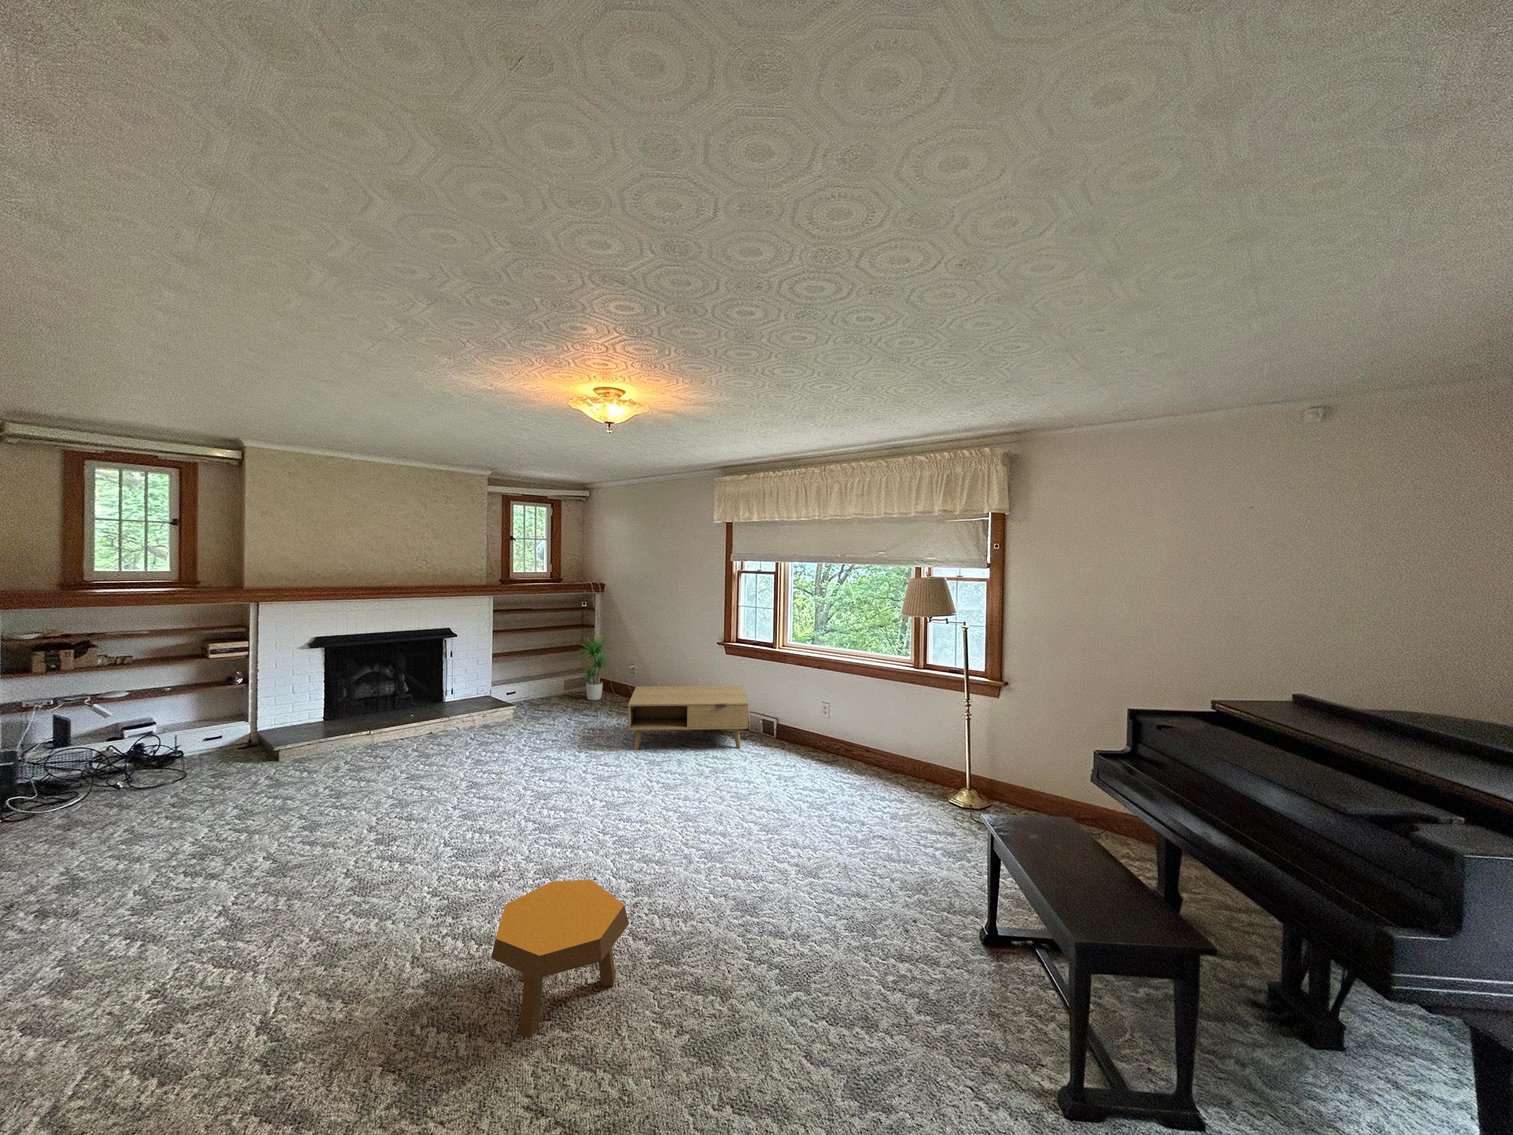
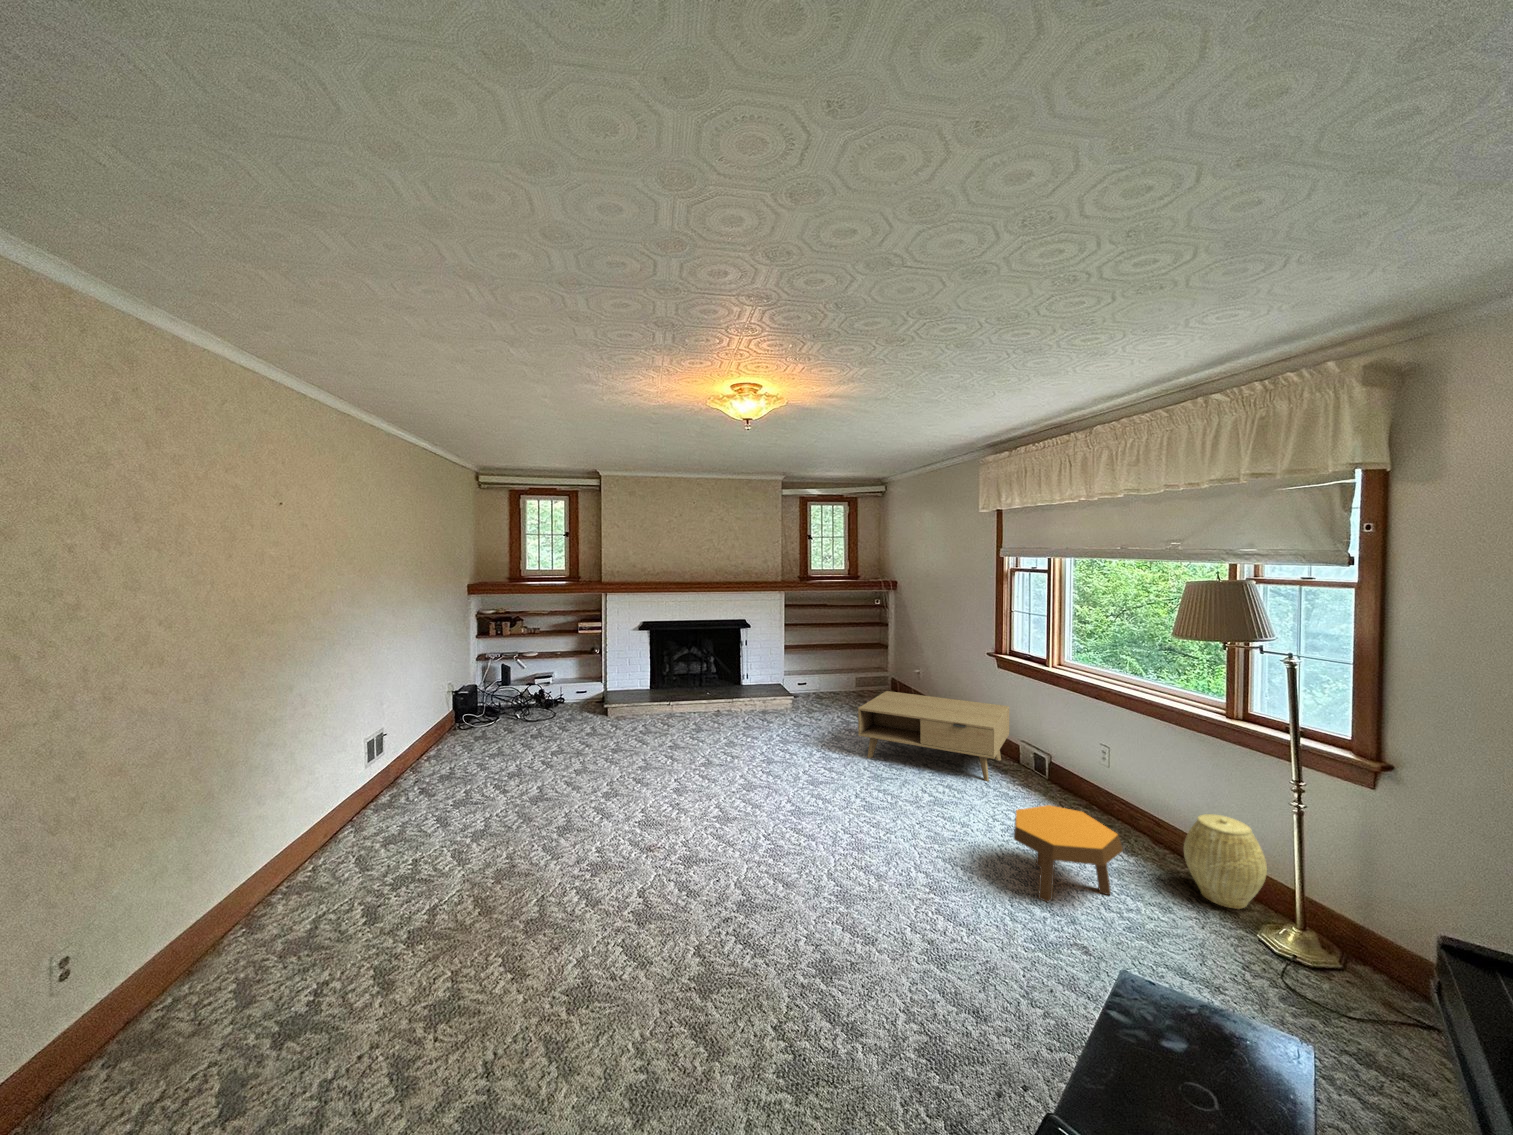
potted plant: present [580,637,610,700] -> none [855,633,896,701]
woven basket: none [894,734,937,790] -> present [1184,814,1267,909]
footstool: present [491,880,629,1037] -> present [1014,805,1123,902]

